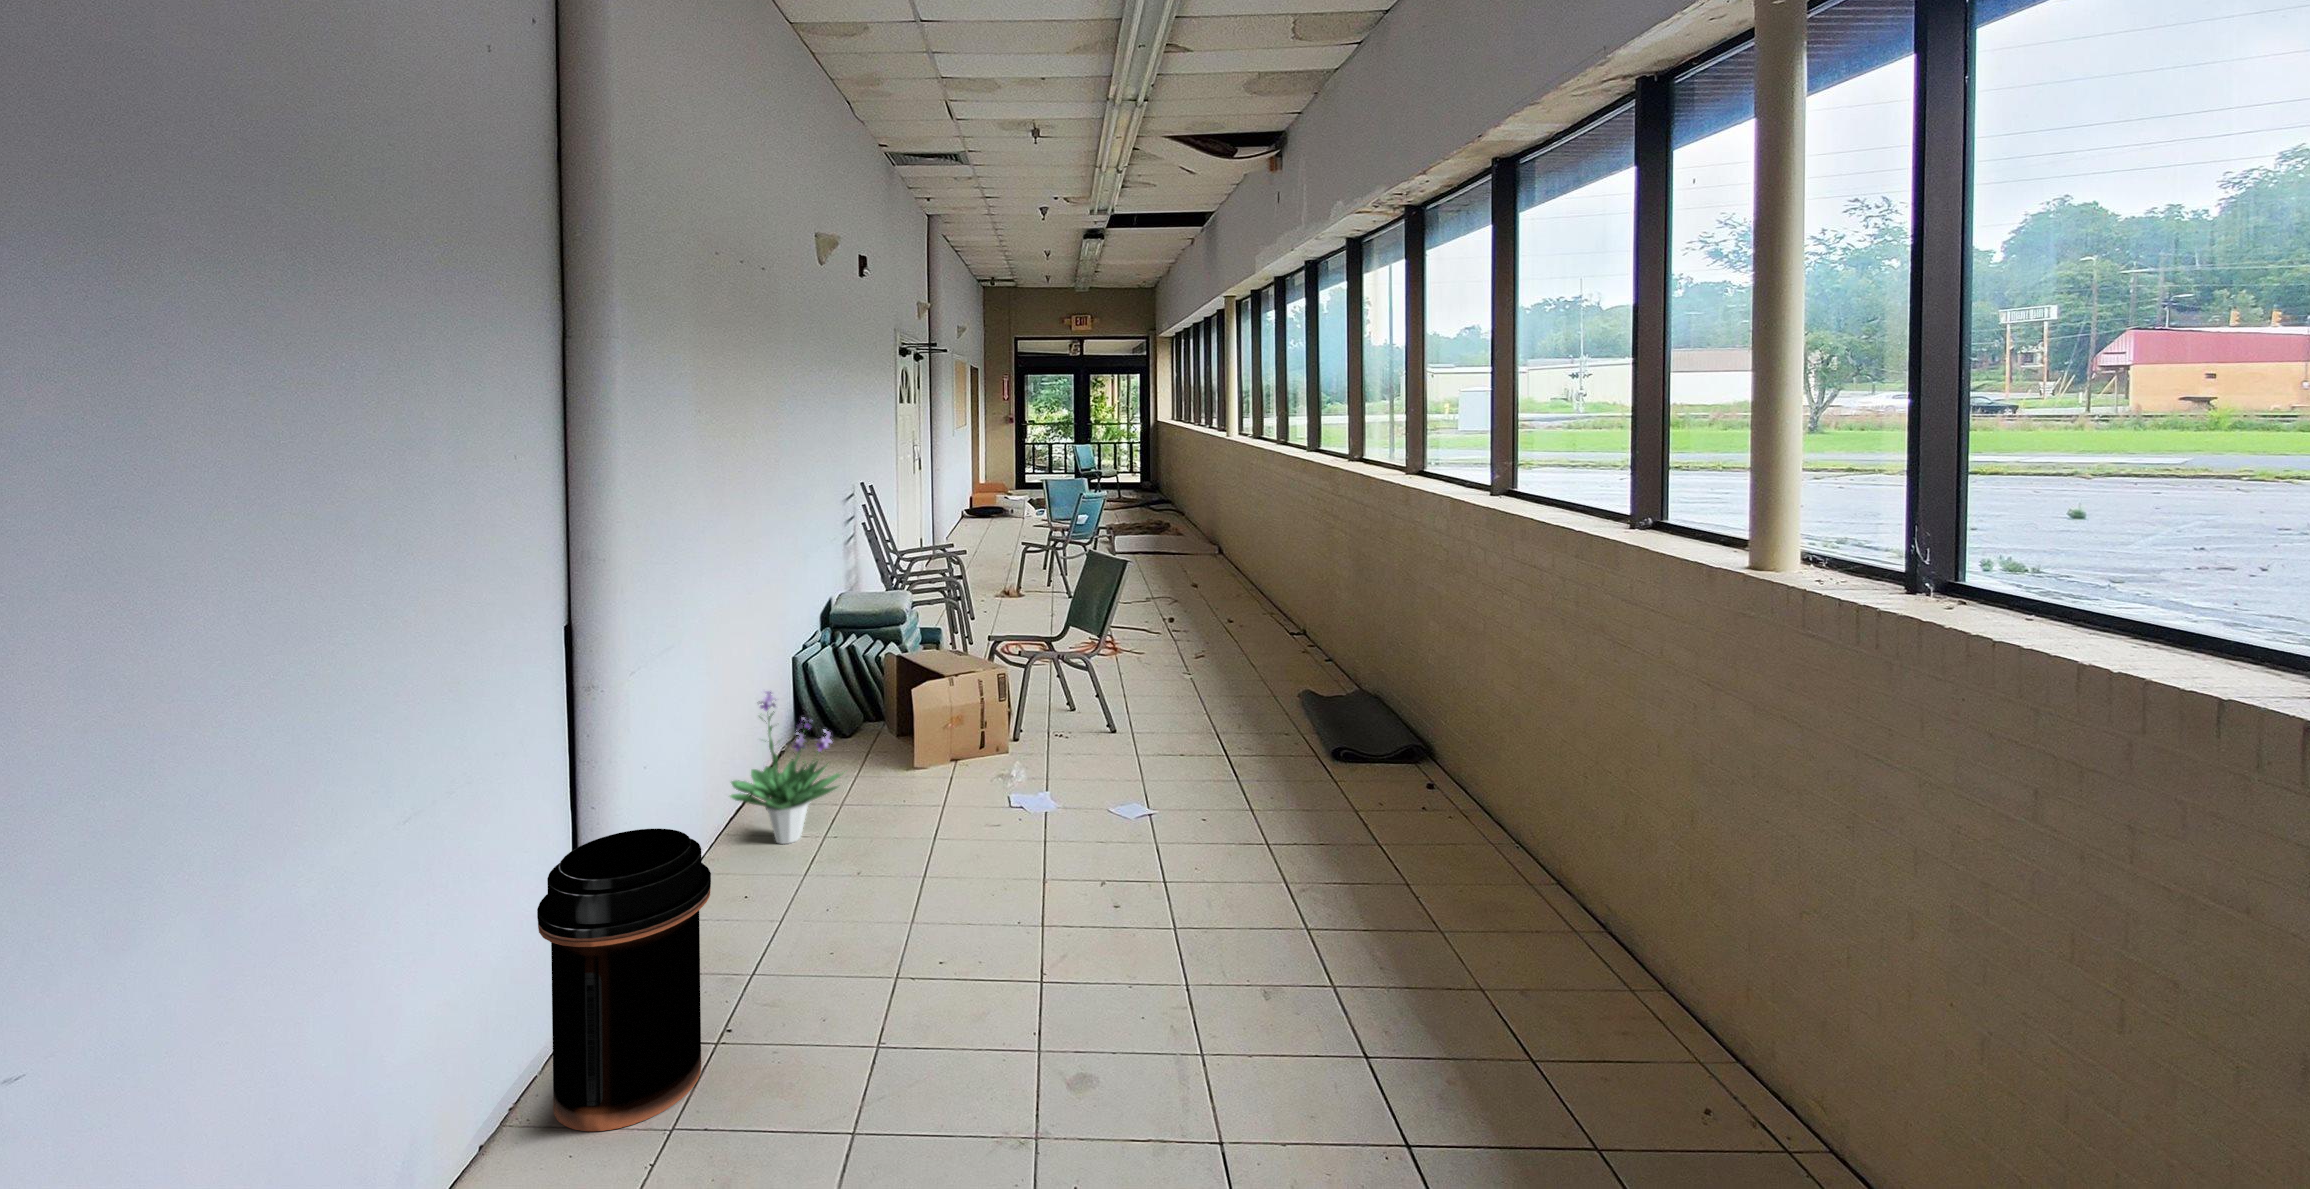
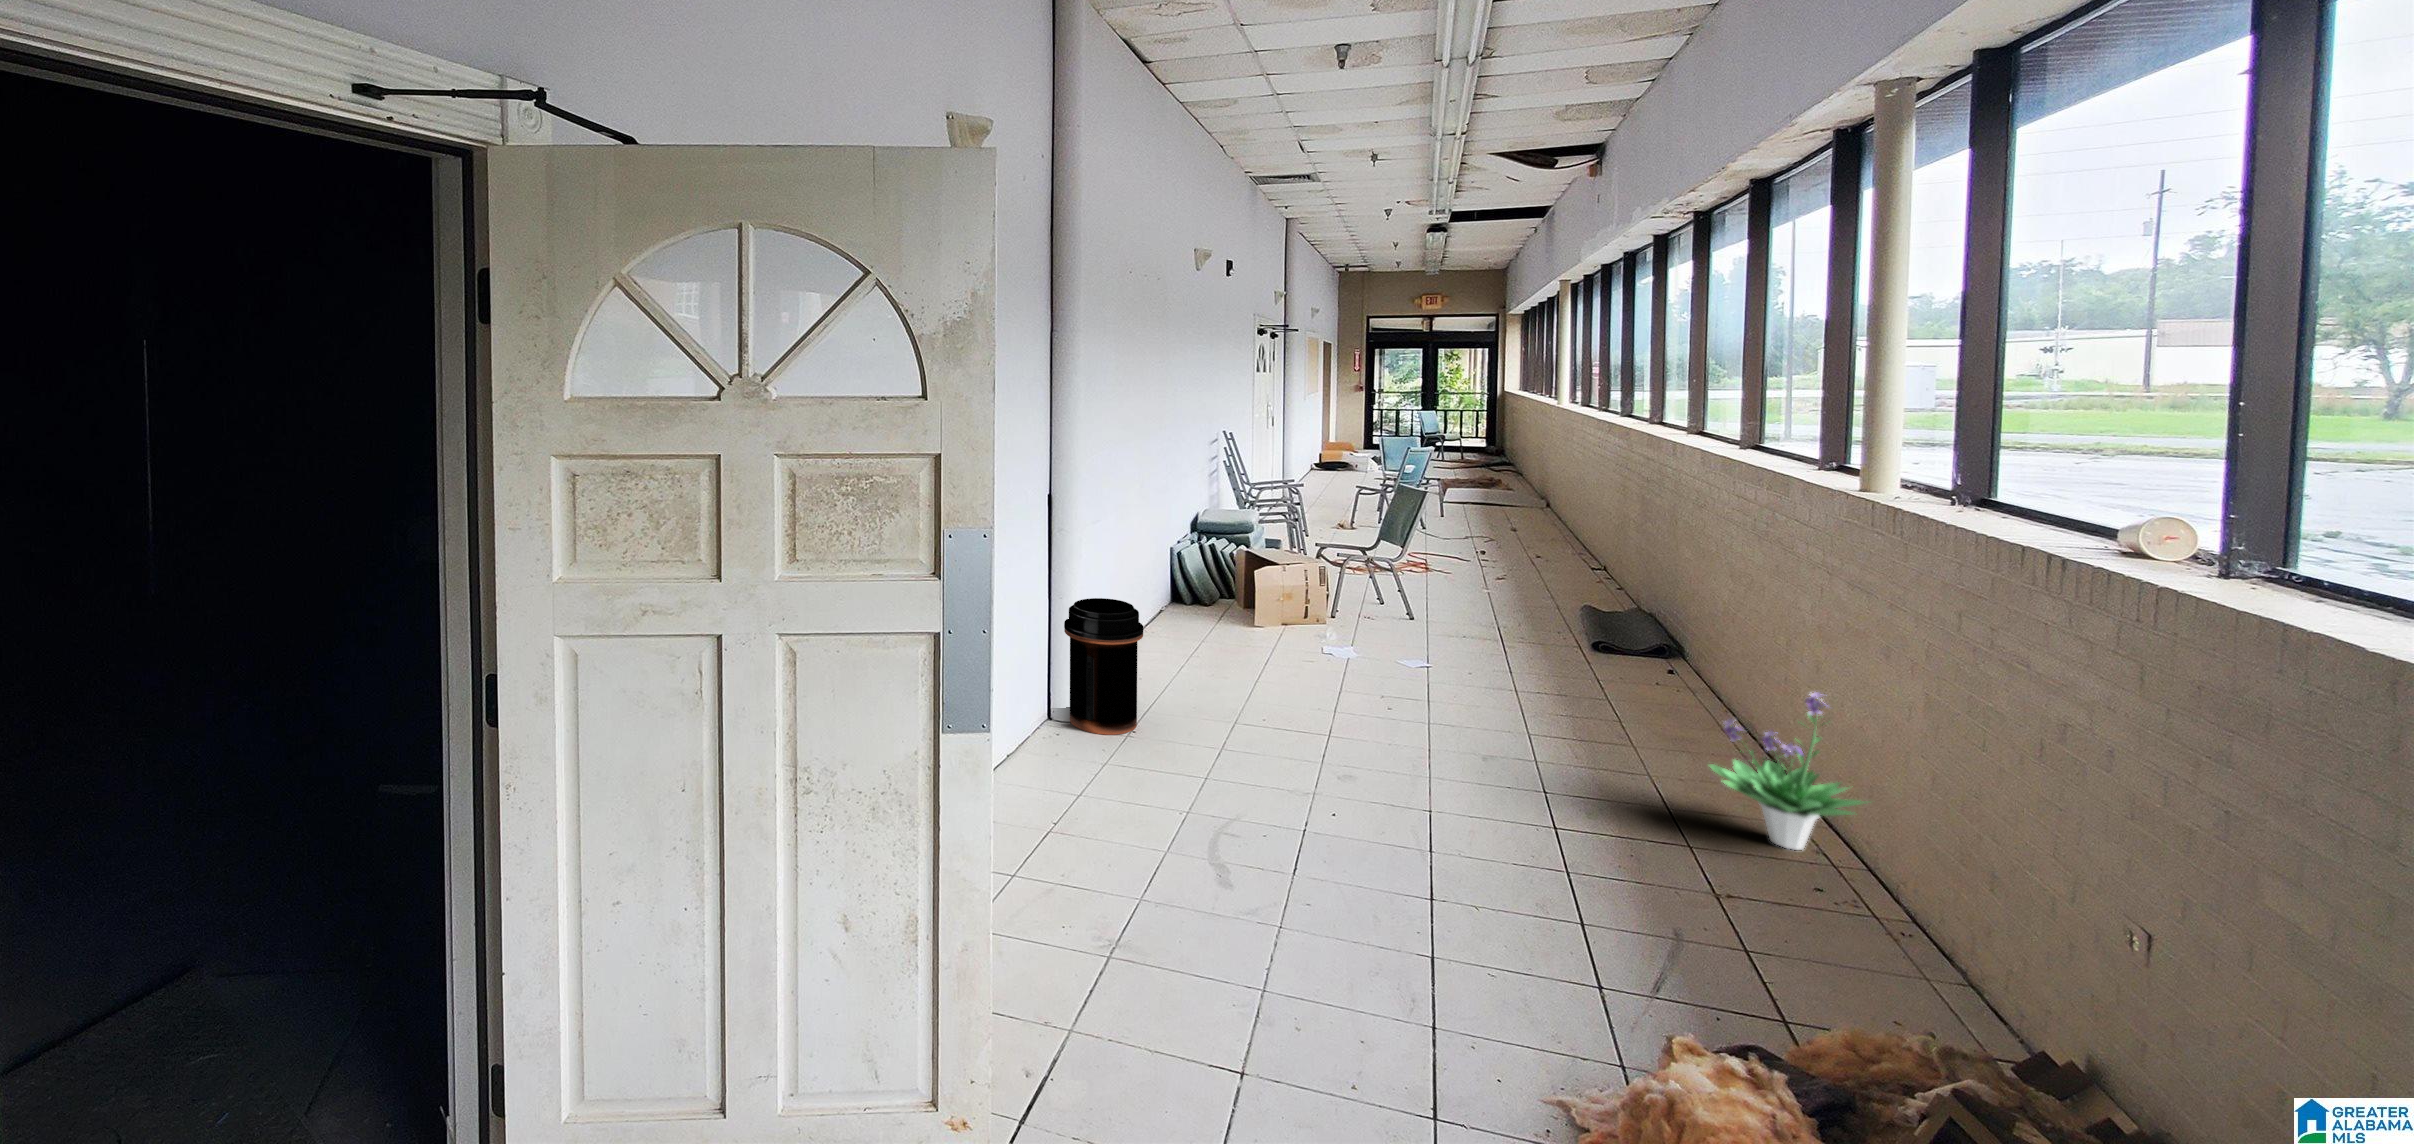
potted plant: present [730,690,843,844] -> present [1710,692,1866,850]

